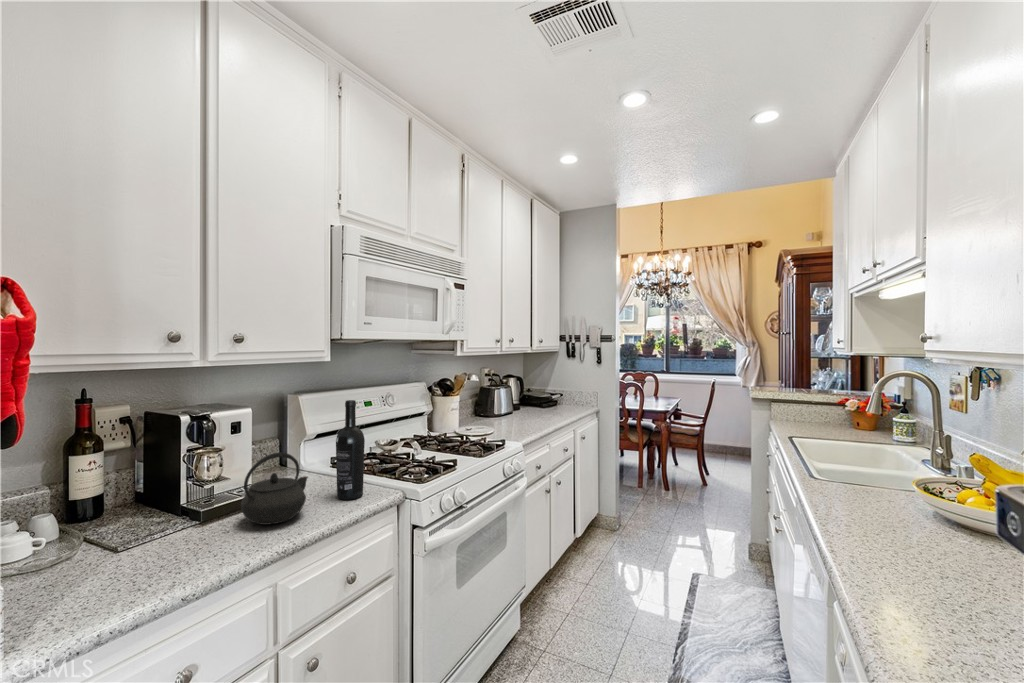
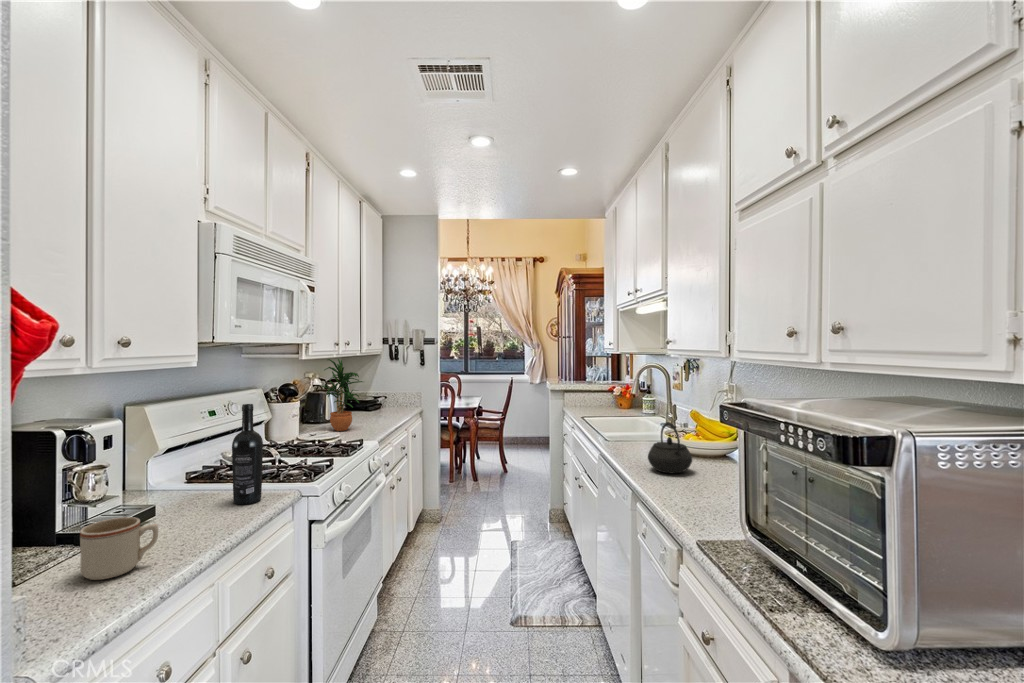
potted plant: none [480,355,522,427] -> present [322,359,363,431]
kettle: present [241,453,308,525] -> present [648,422,692,473]
mug: none [148,505,215,565] -> present [80,517,158,580]

